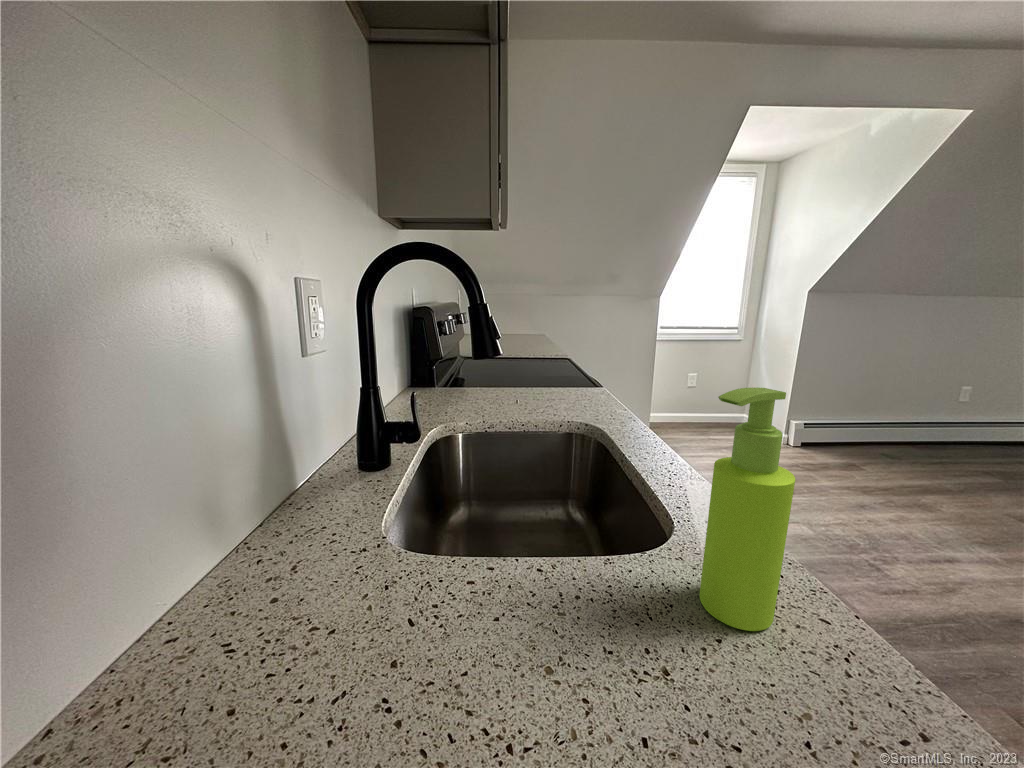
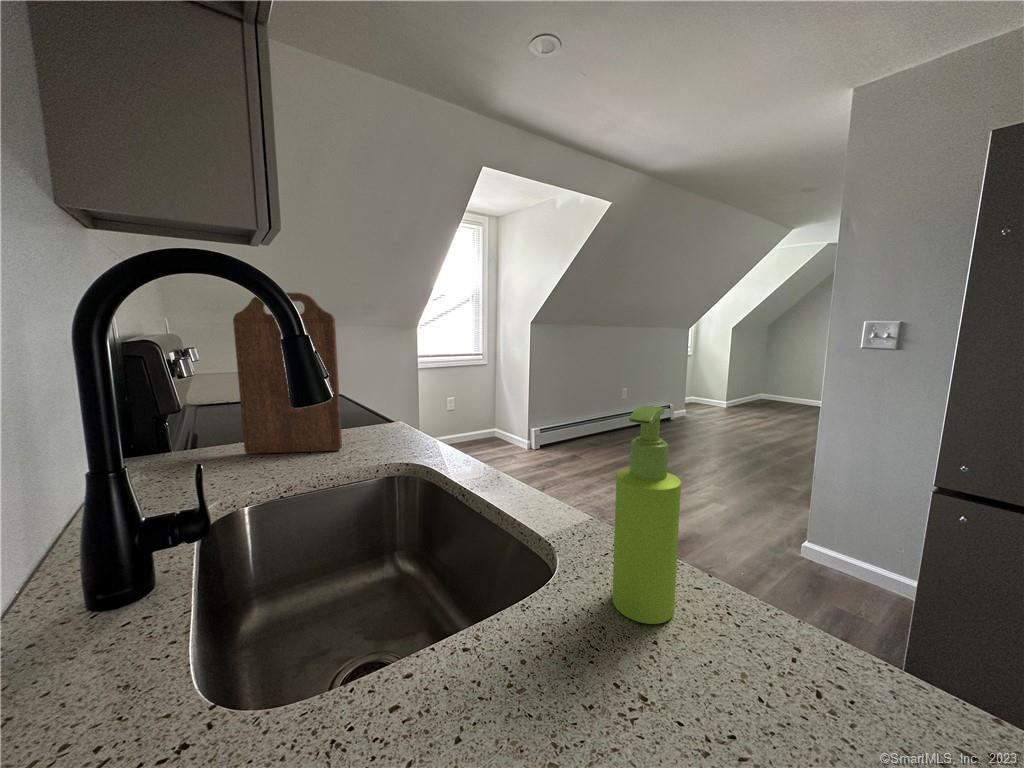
cutting board: none [471,265,542,403] -> present [233,293,342,454]

